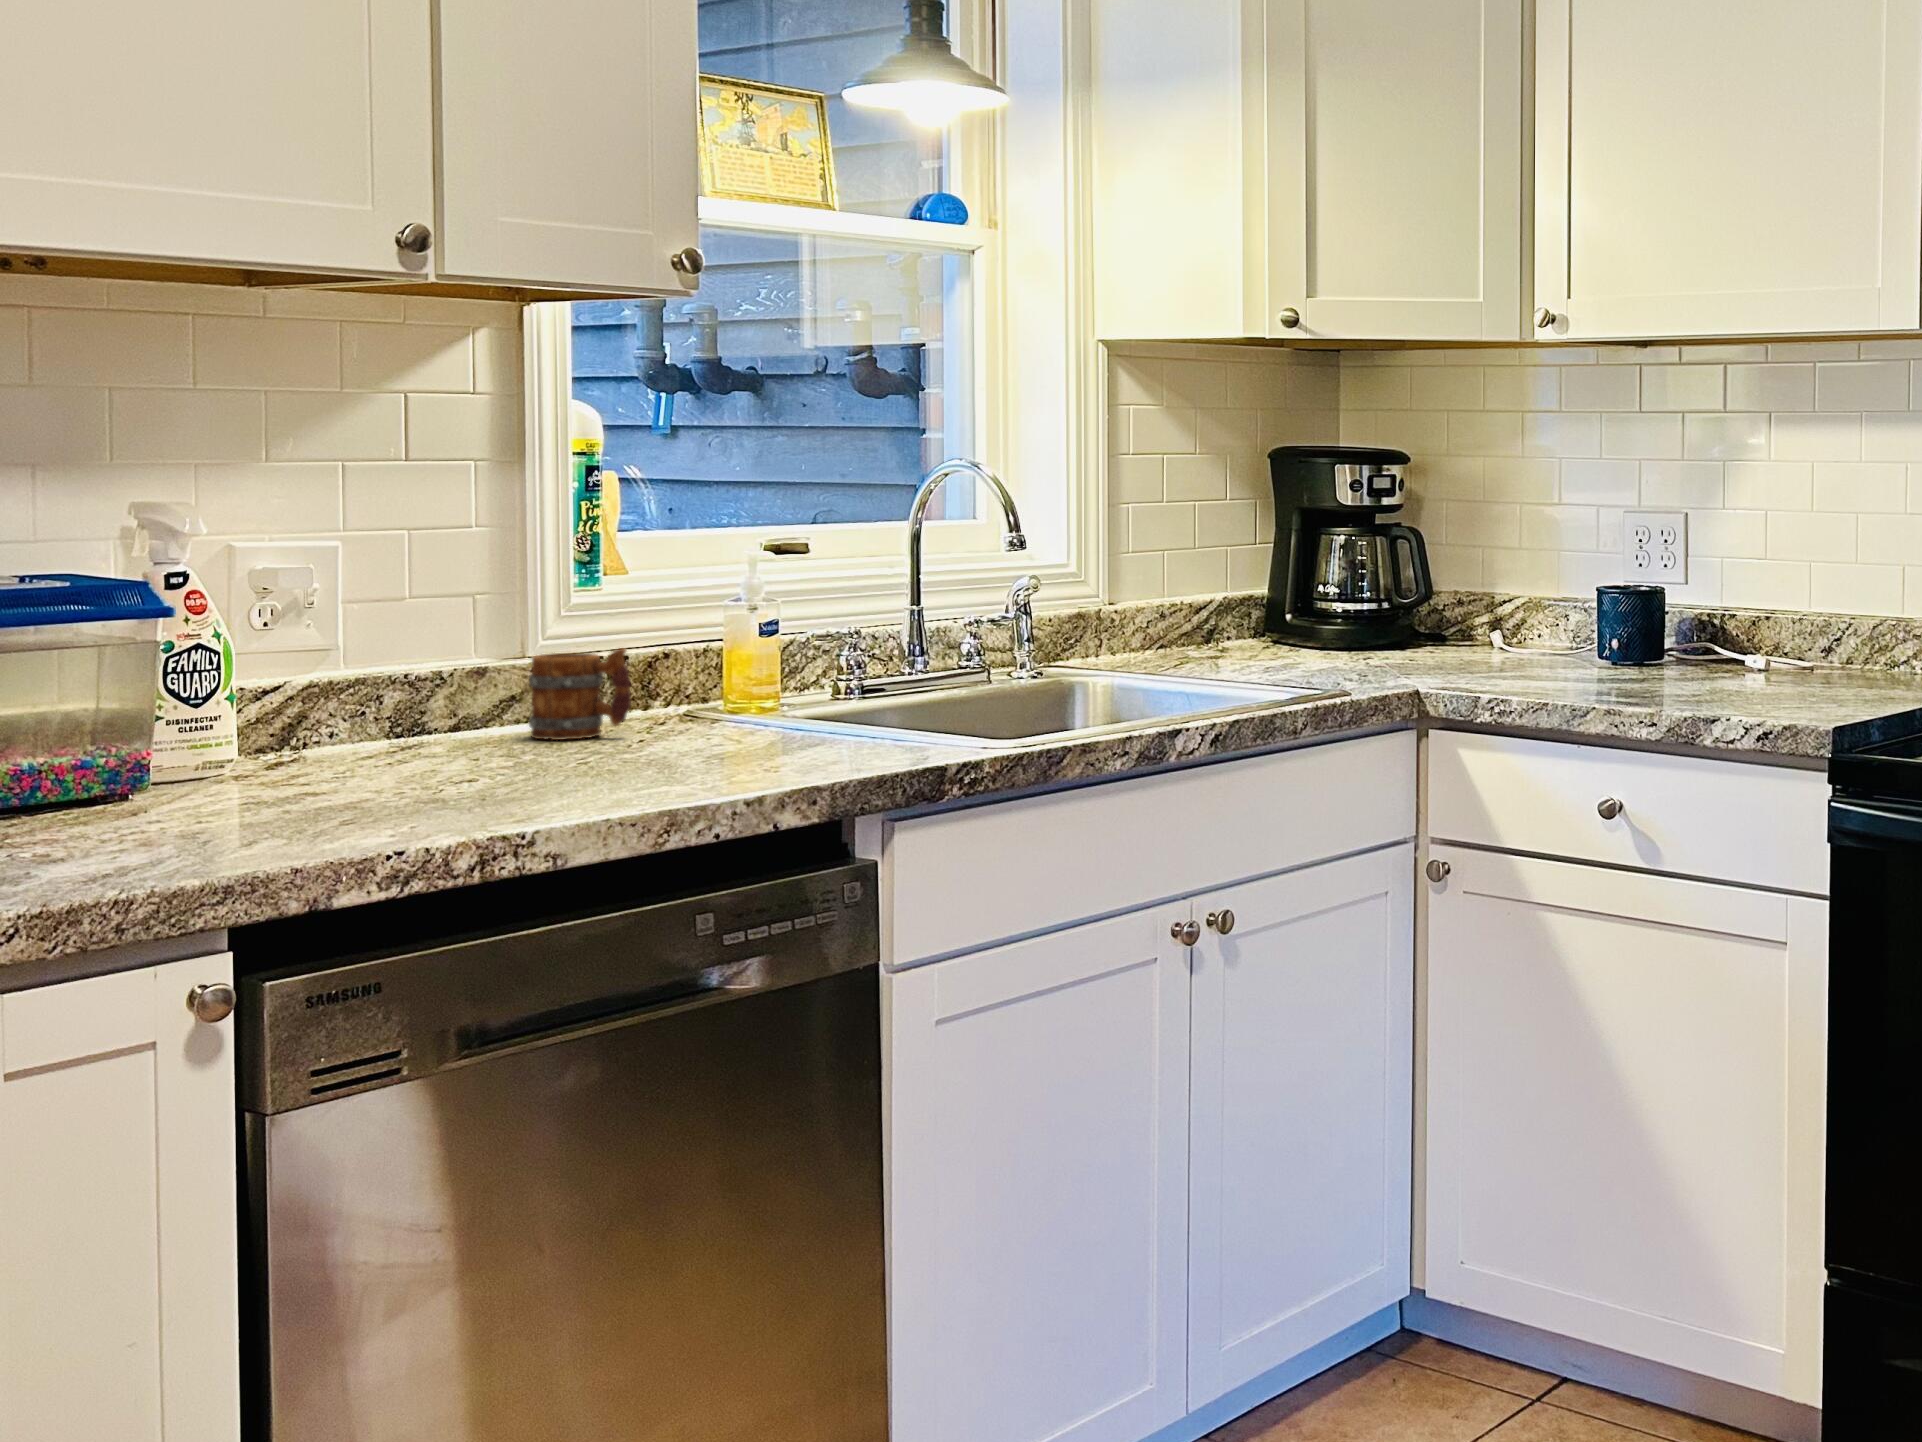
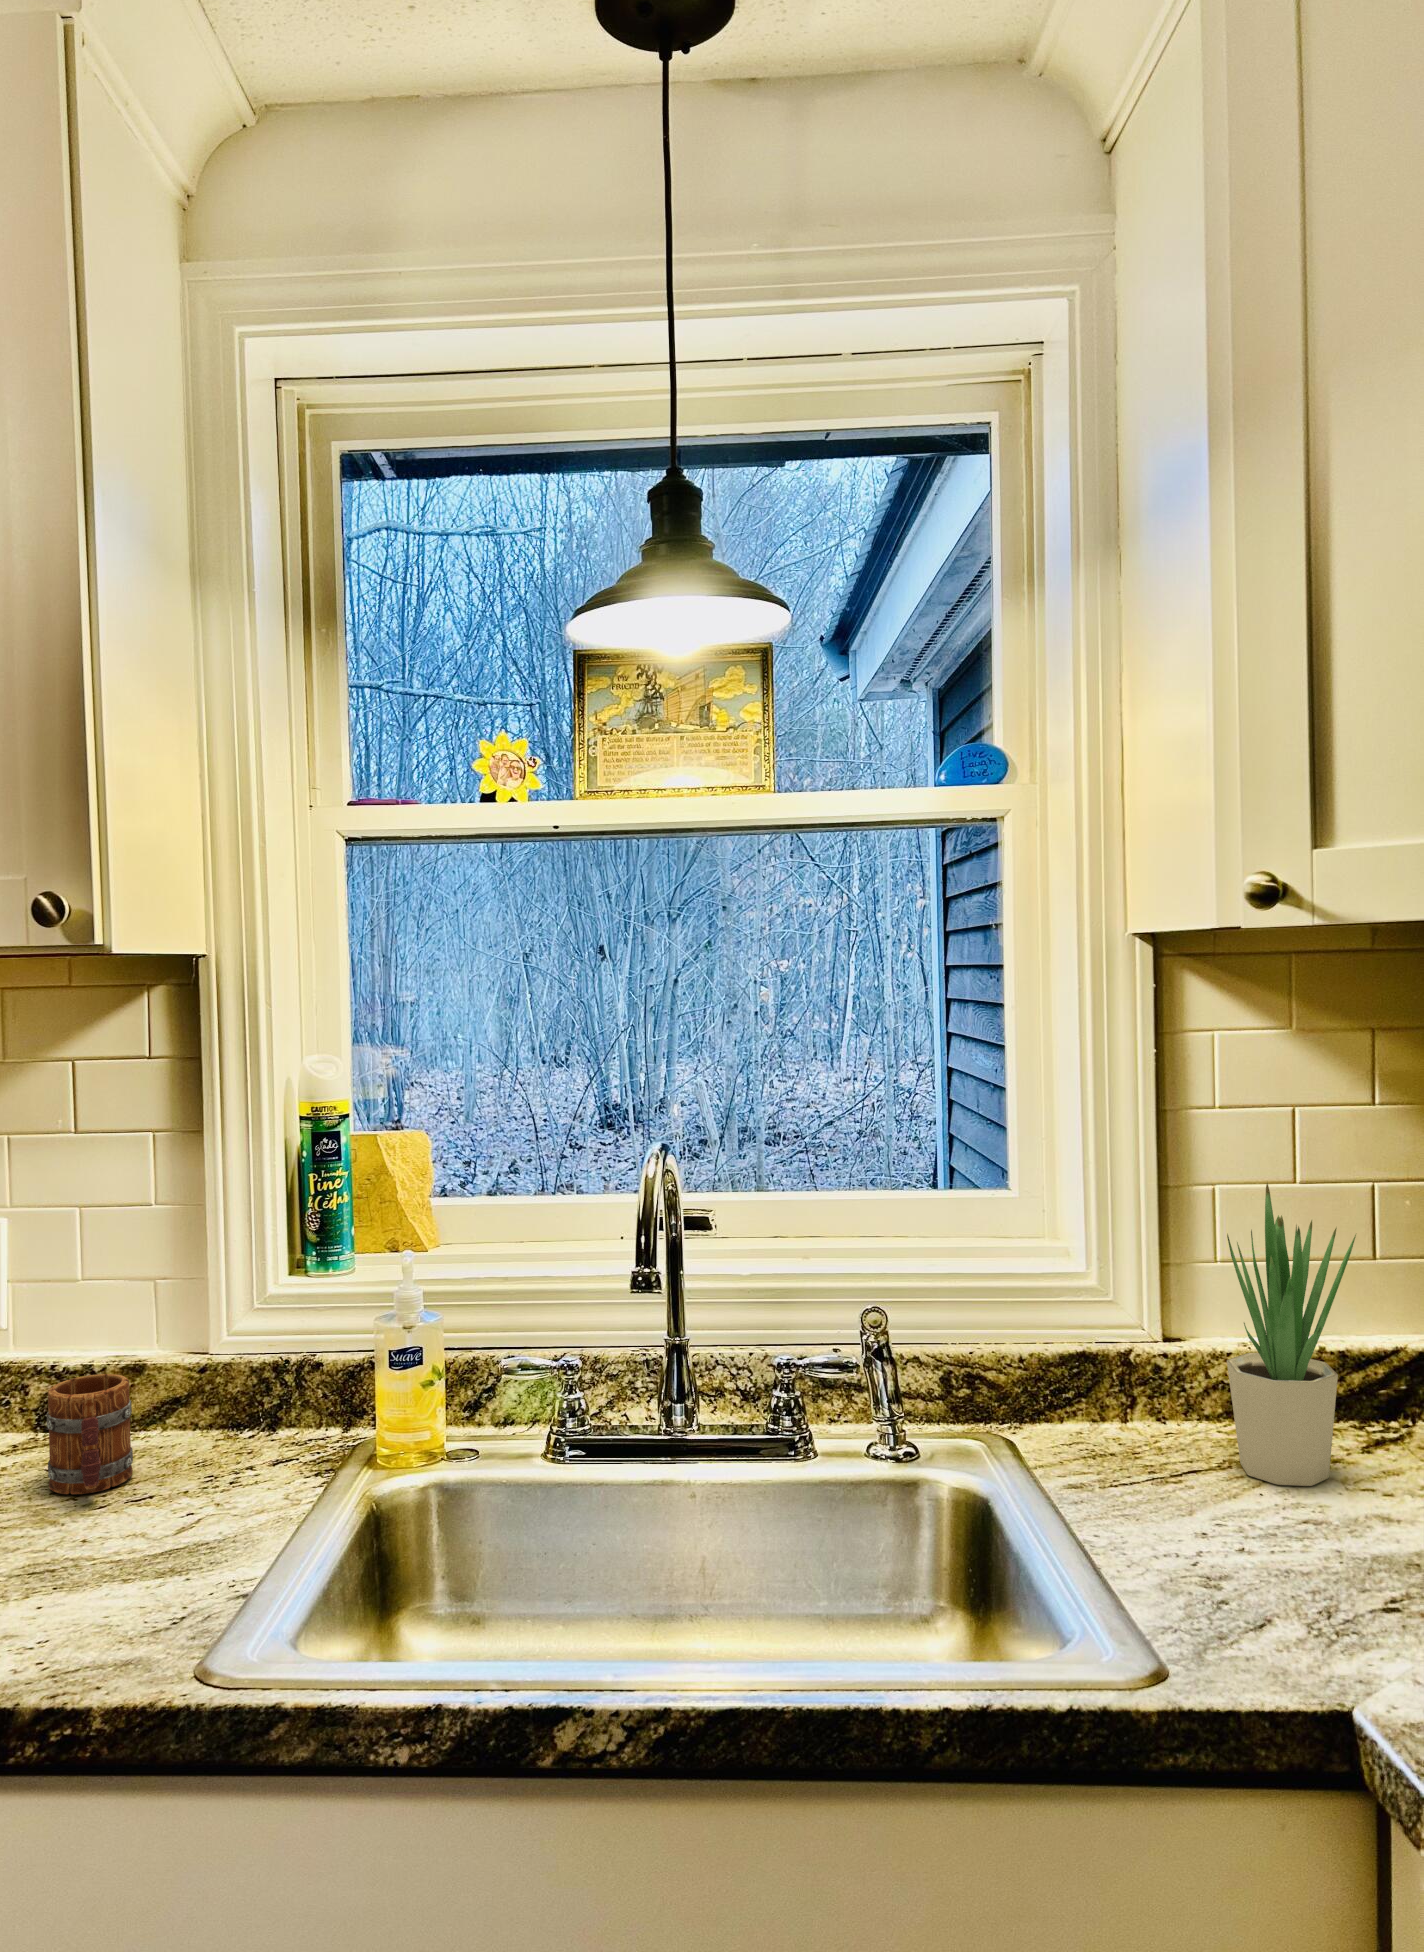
potted plant: none [1149,496,1218,668] -> present [1227,1183,1356,1486]

